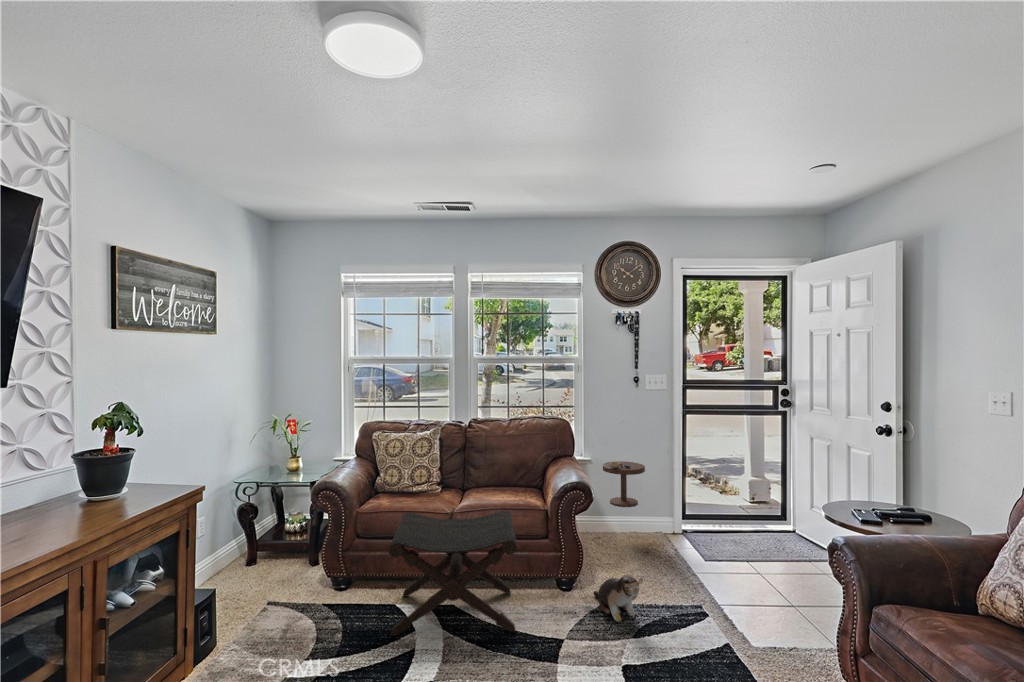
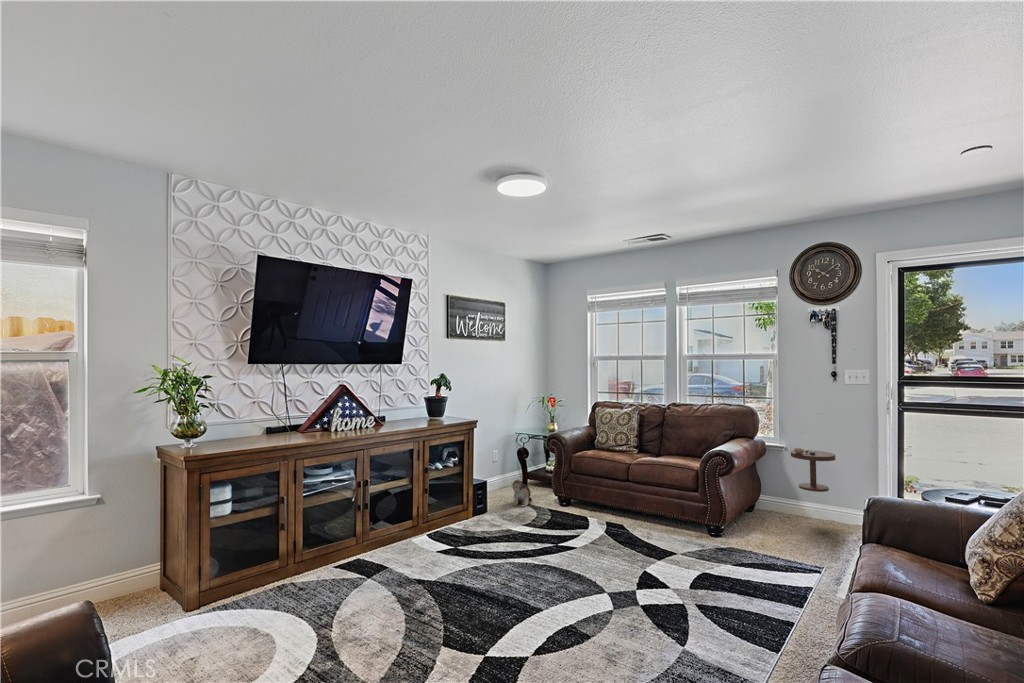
footstool: present [388,511,517,636] -> none [569,458,670,544]
plush toy: present [594,575,643,622] -> present [512,479,532,506]

